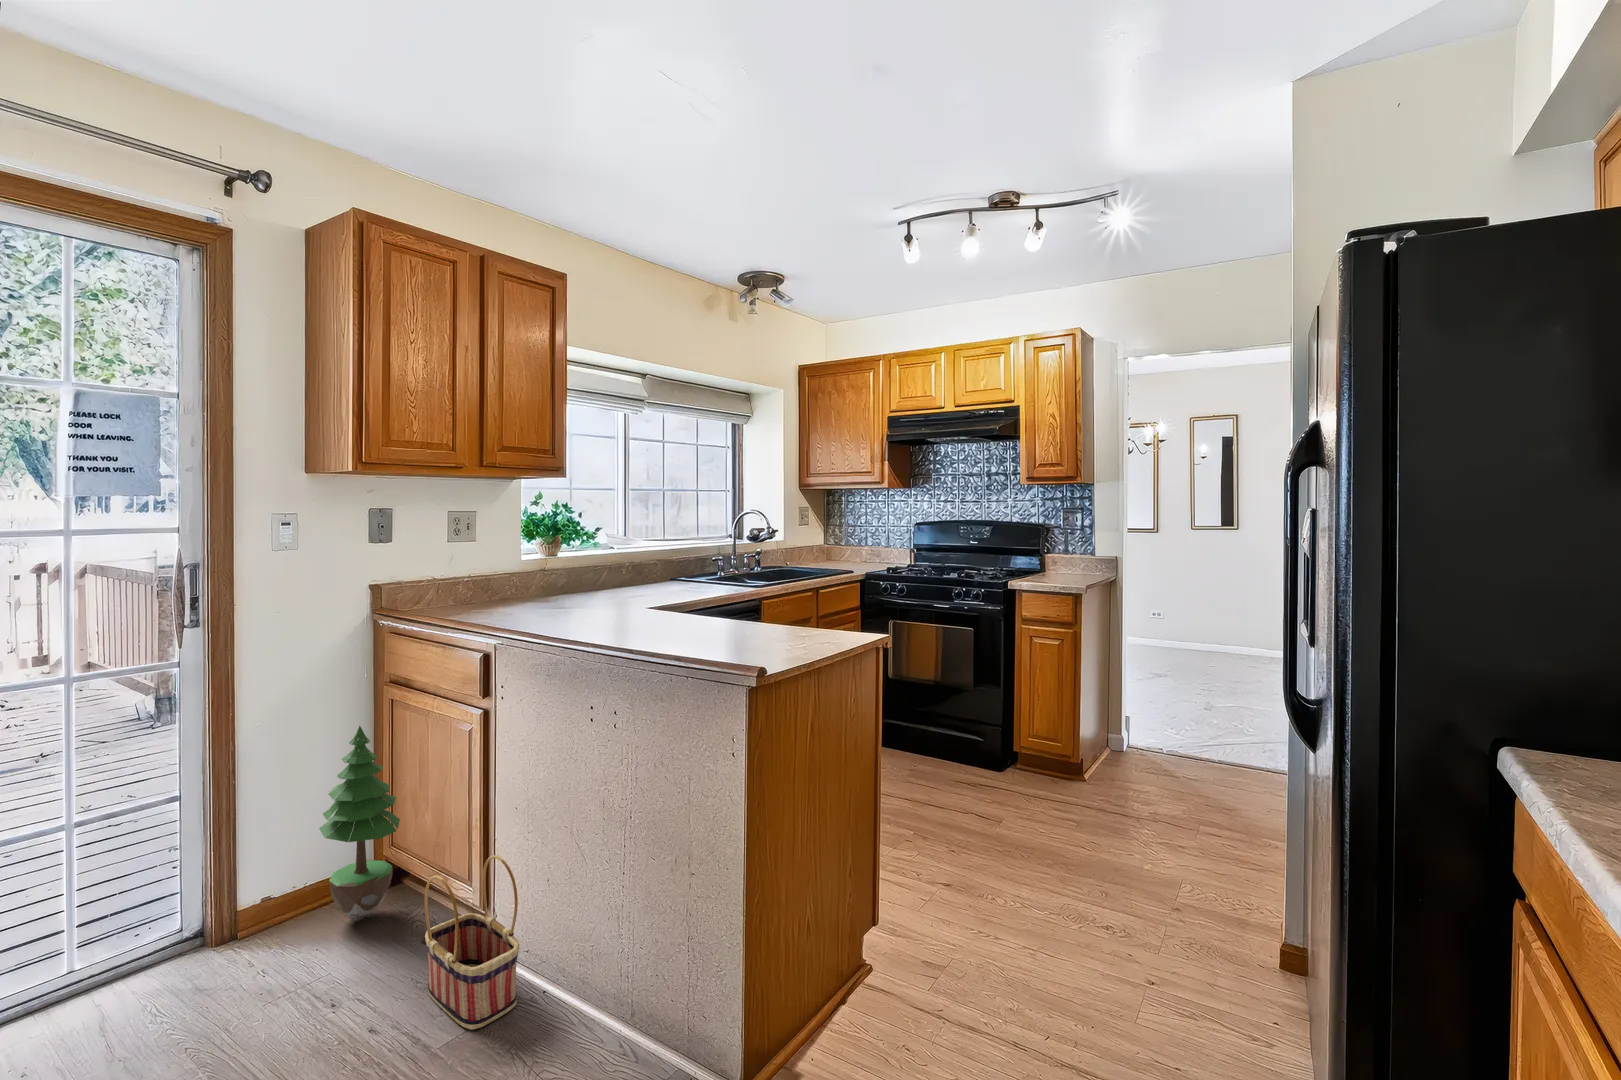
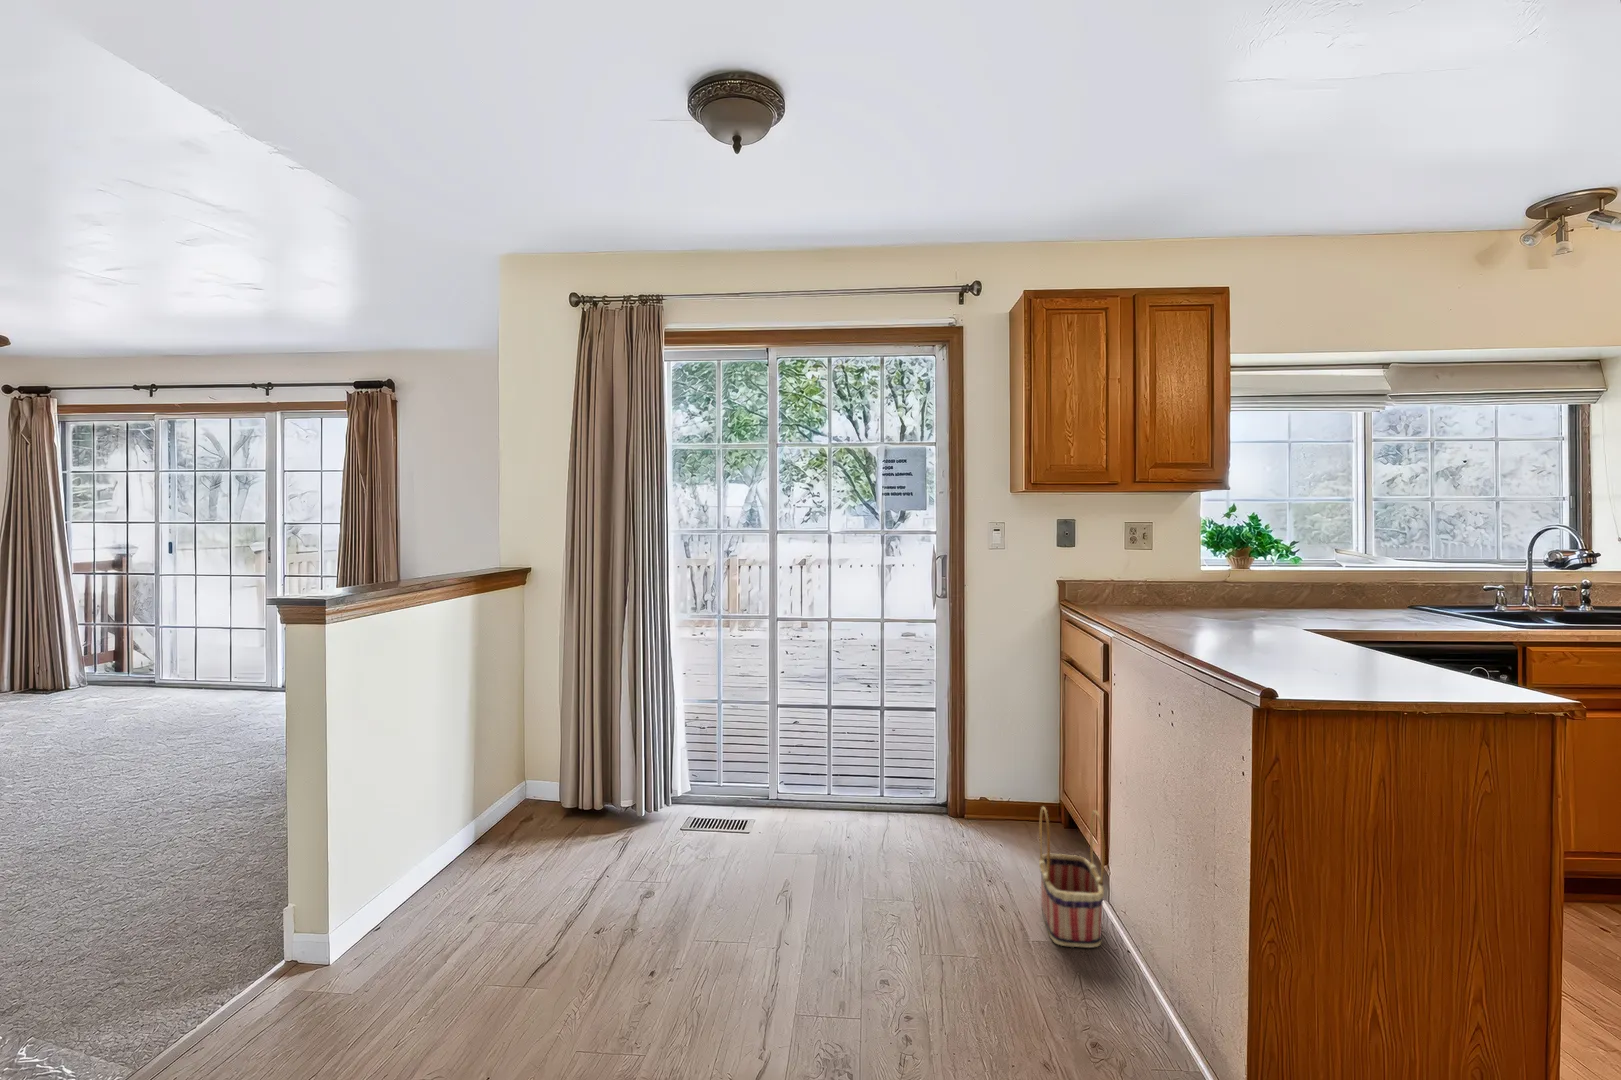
potted tree: present [319,726,400,919] -> none [1003,685,1060,839]

